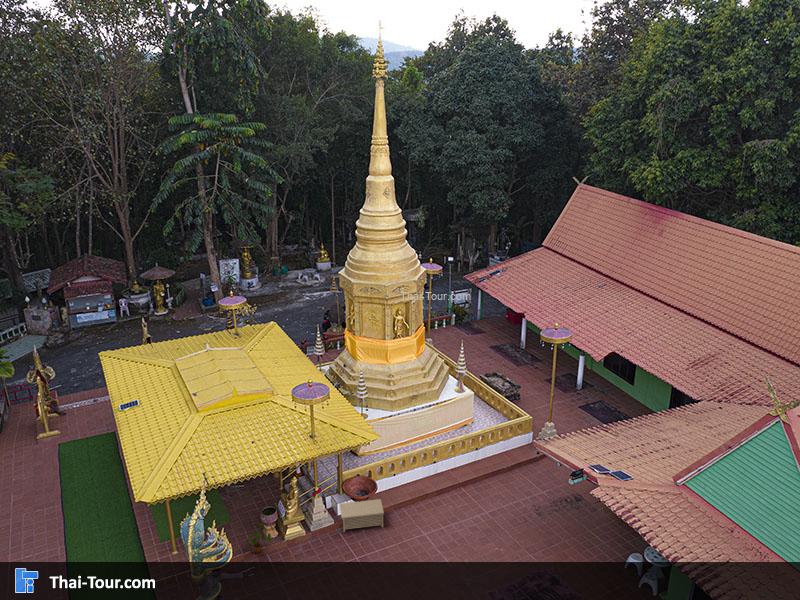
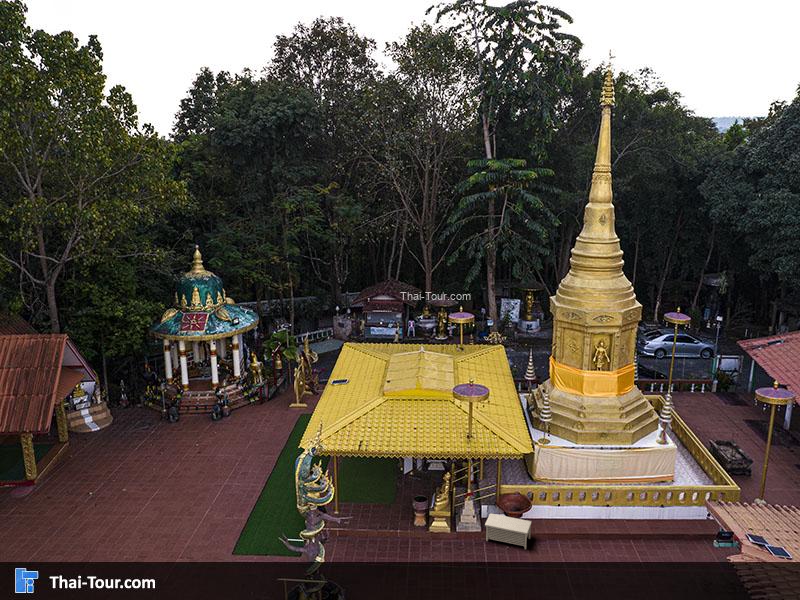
house plant: present [245,523,273,553] -> none [393,505,420,532]

